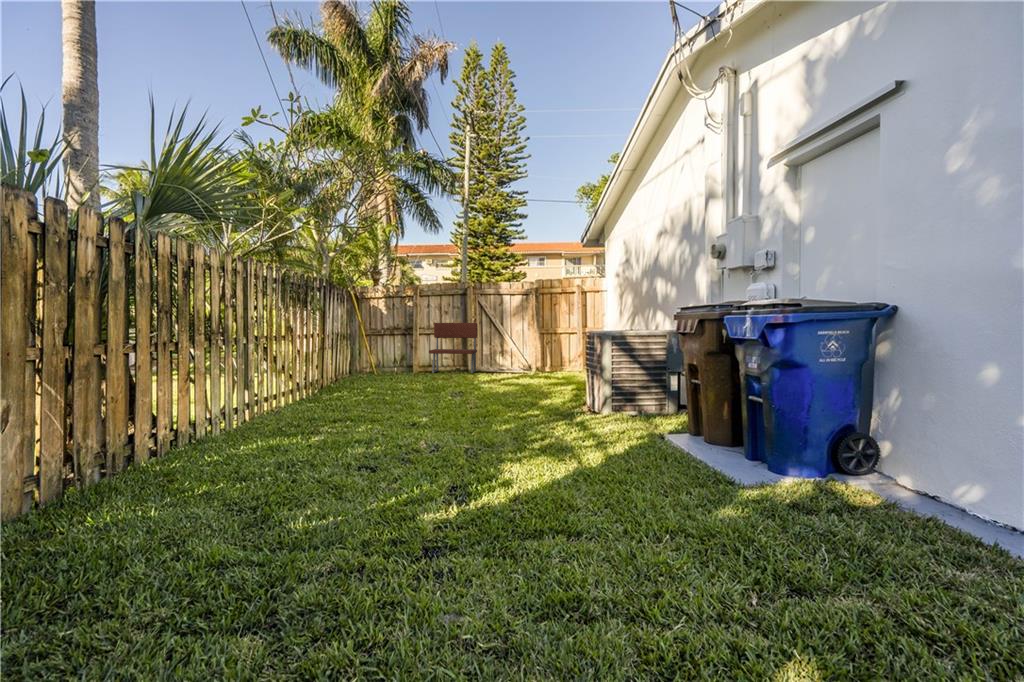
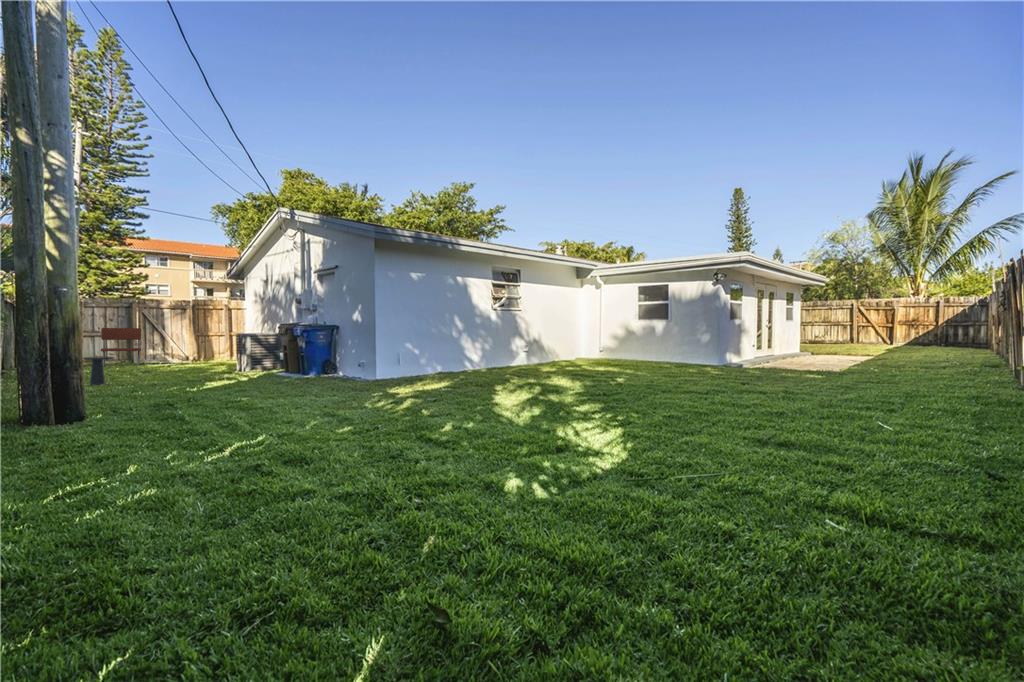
side table: none [58,406,176,515] -> present [83,357,114,385]

